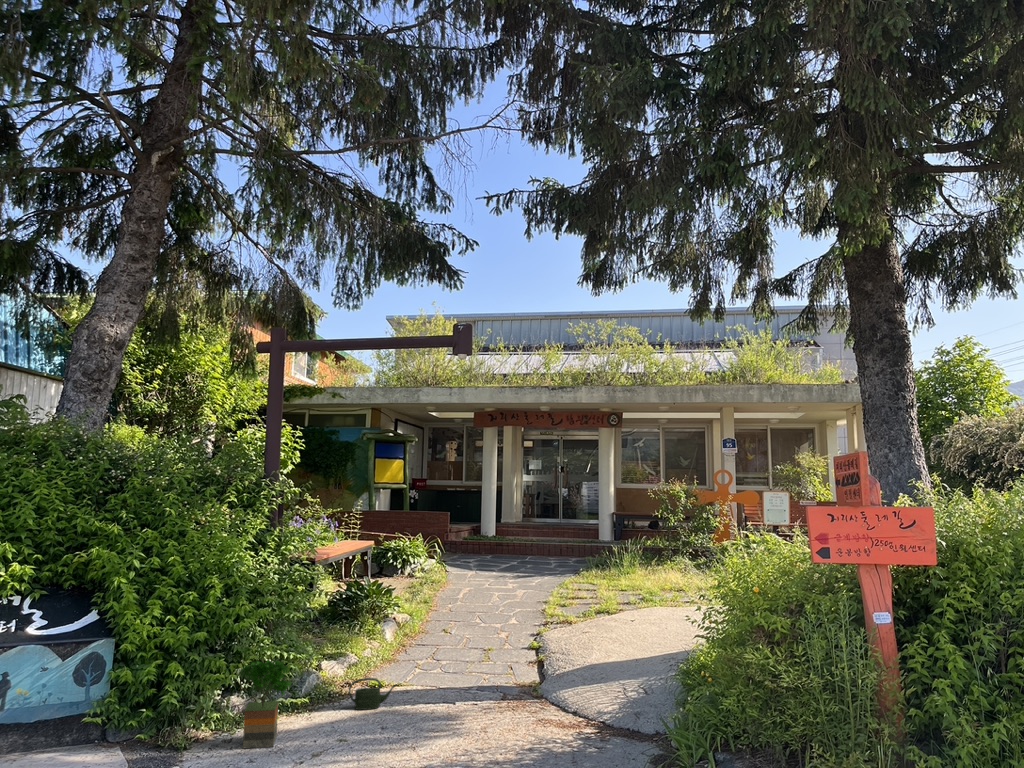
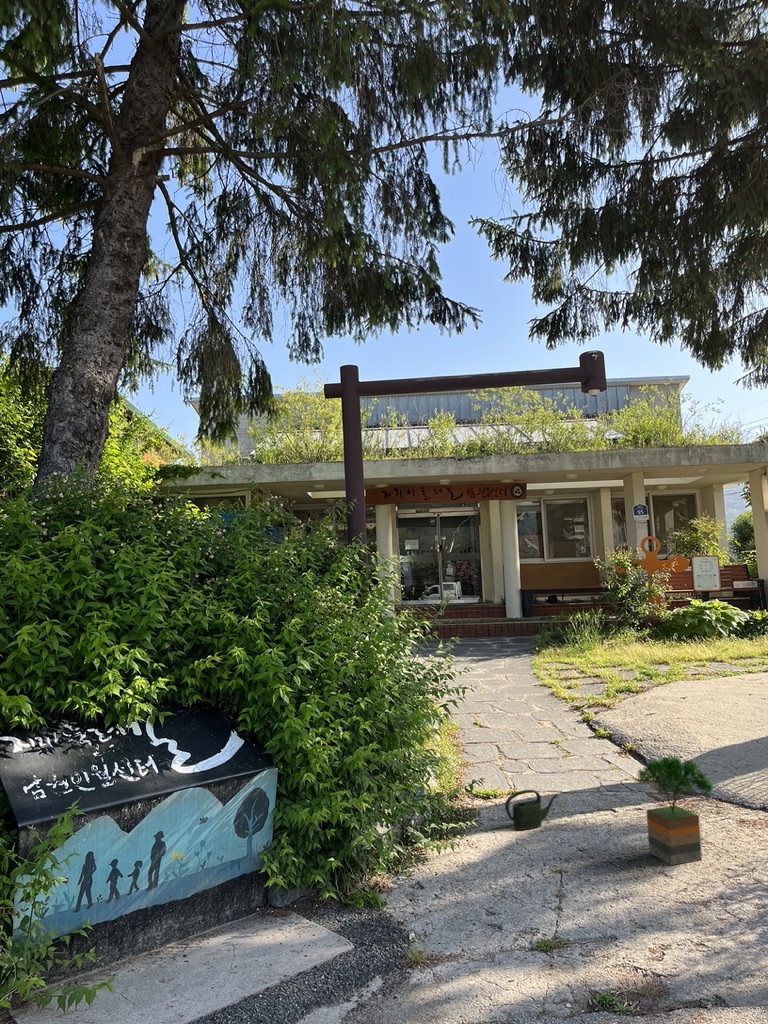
potted tree: present [240,661,291,748] -> present [638,757,713,865]

